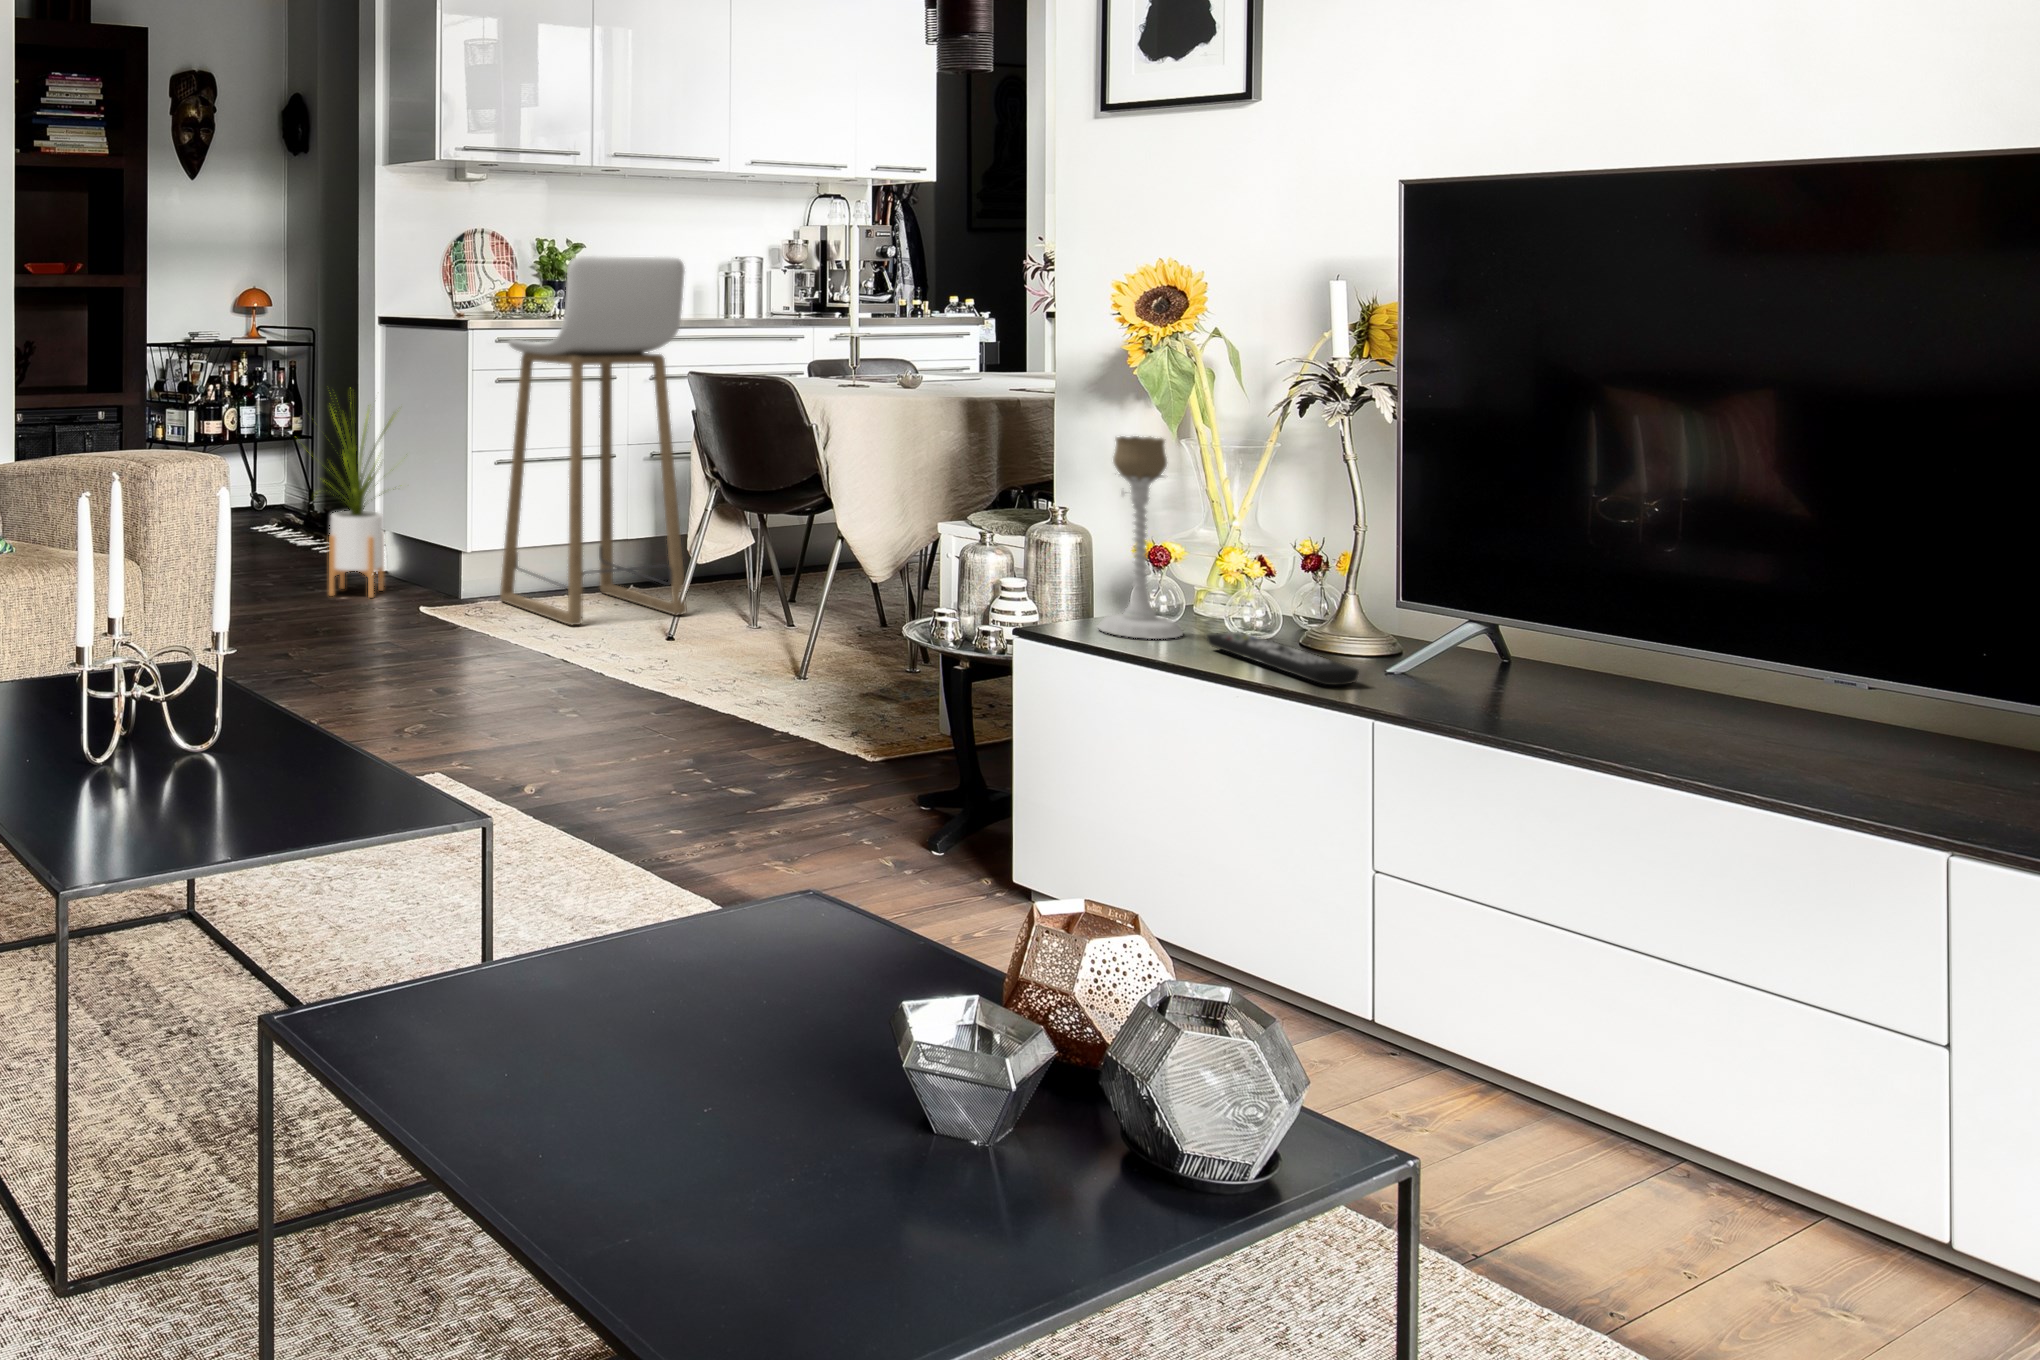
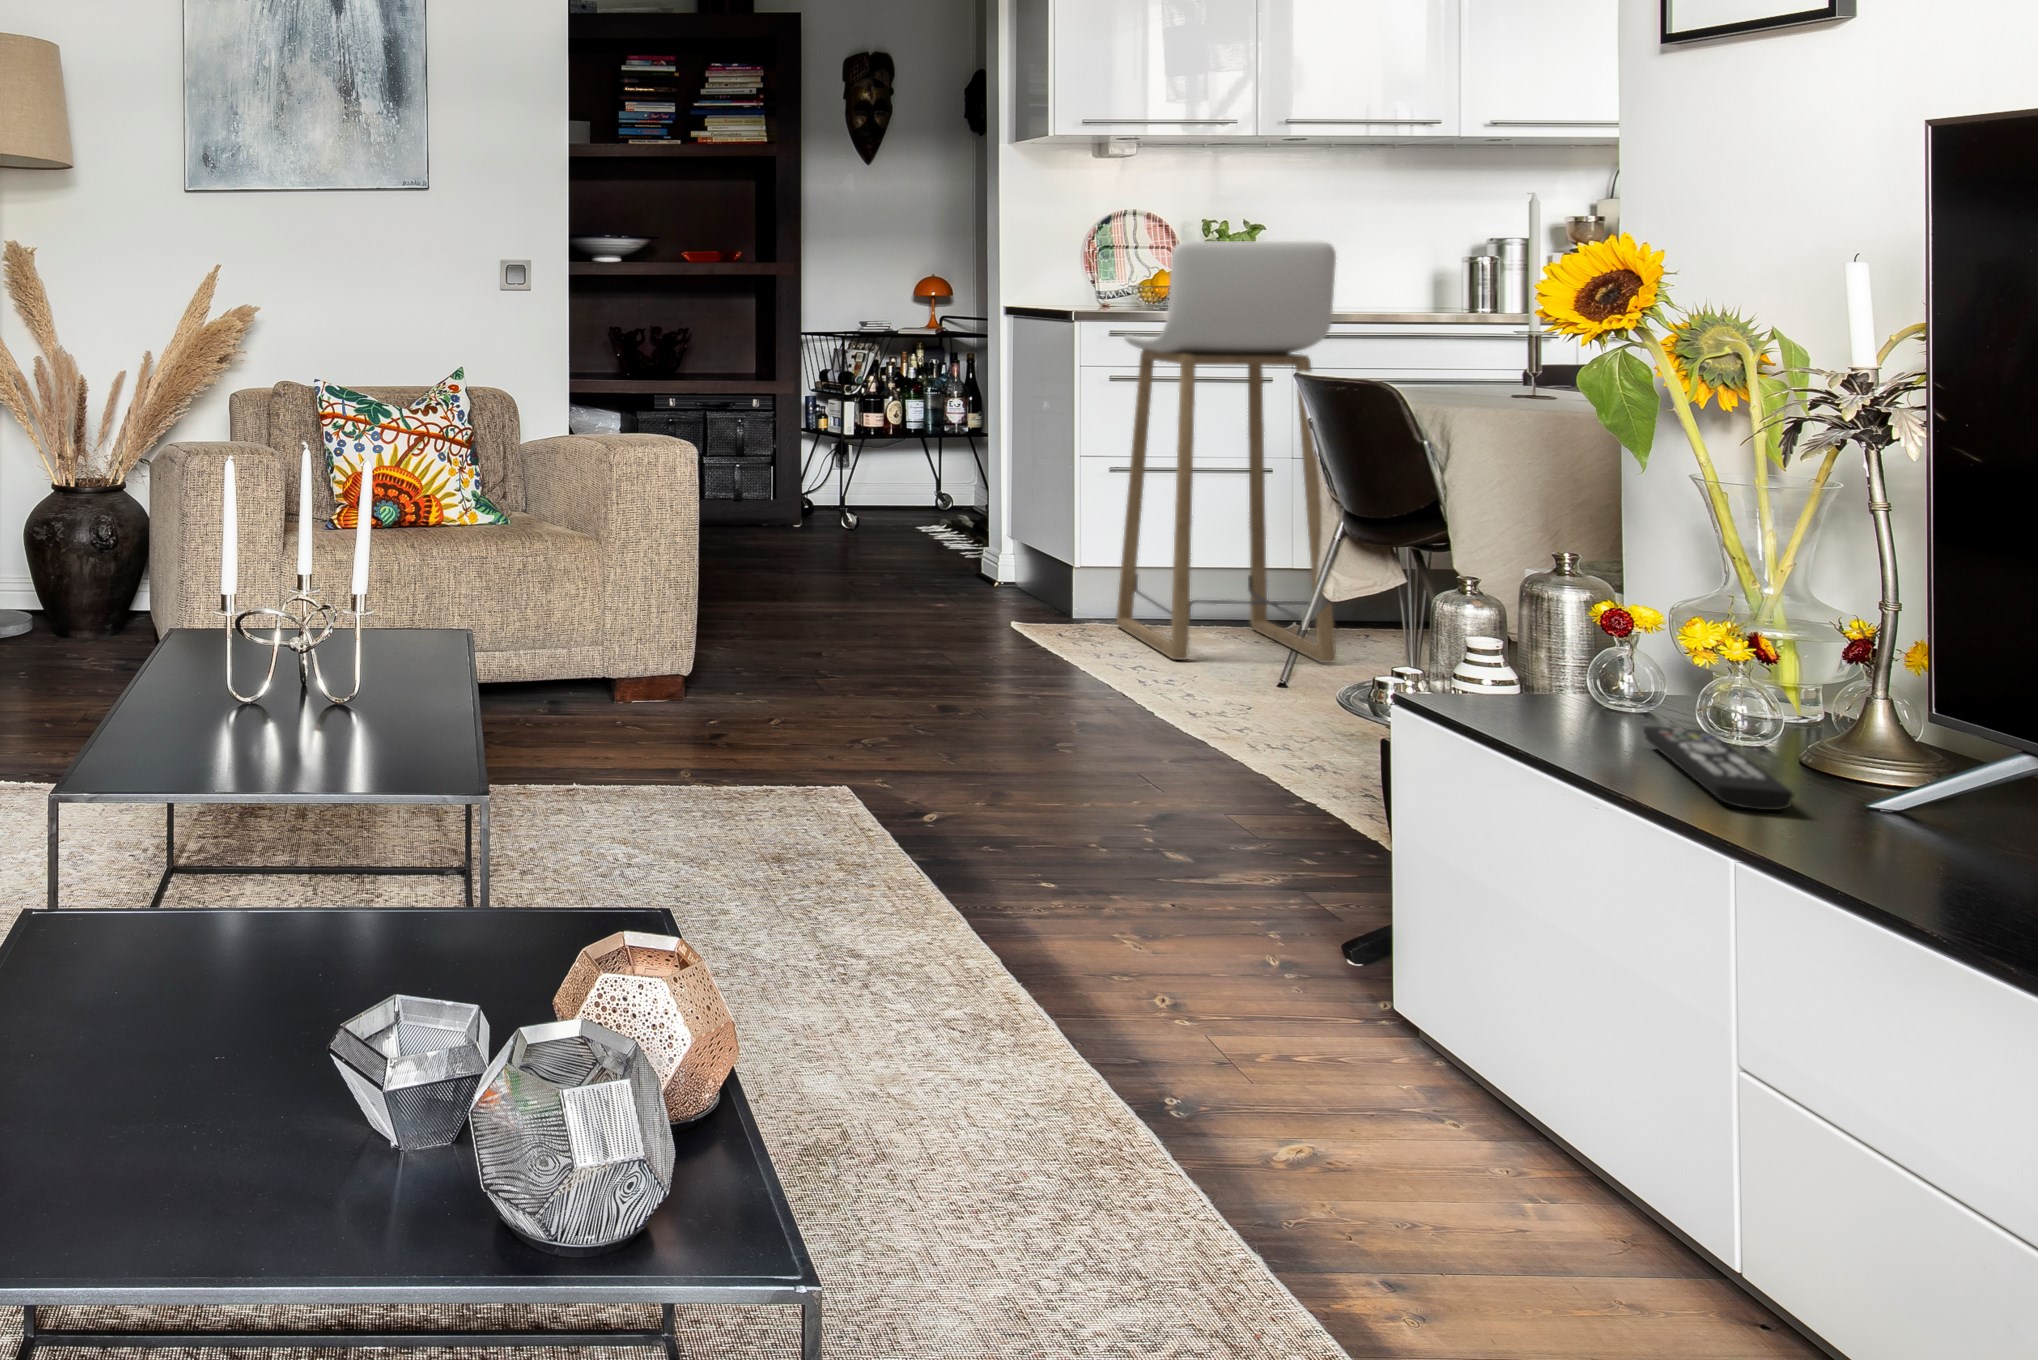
house plant: present [315,404,394,597] -> none [896,381,1020,609]
candle holder: present [1098,436,1183,639] -> none [1527,464,1651,729]

